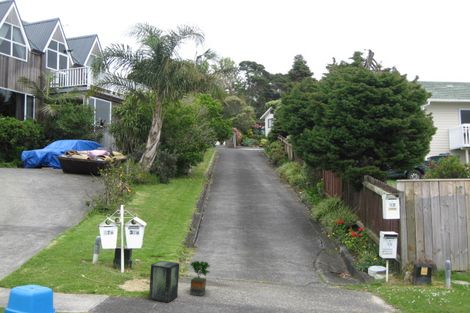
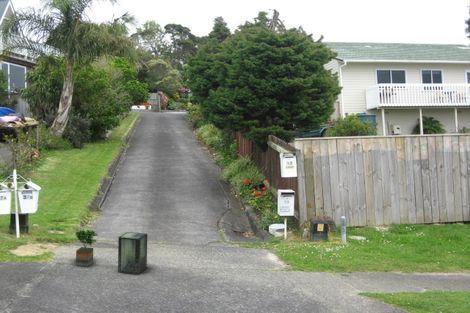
storage box: present [149,261,179,303] -> present [118,232,147,275]

